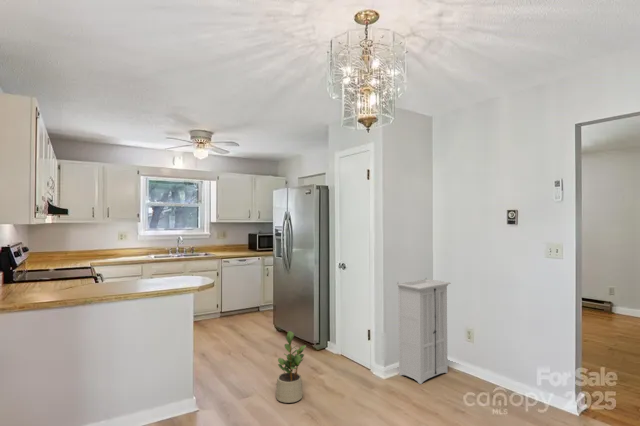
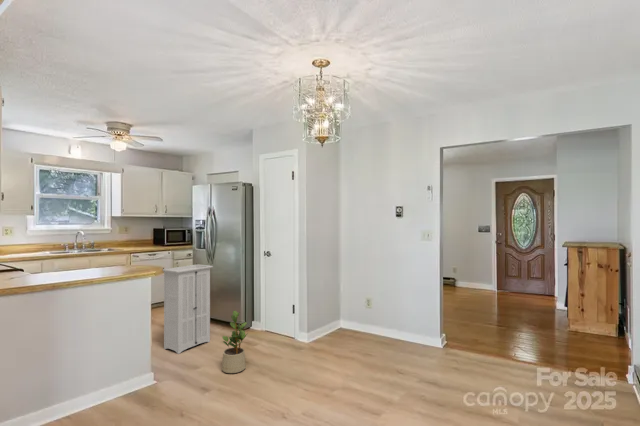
storage cabinet: present [397,279,450,384] -> present [163,264,213,354]

